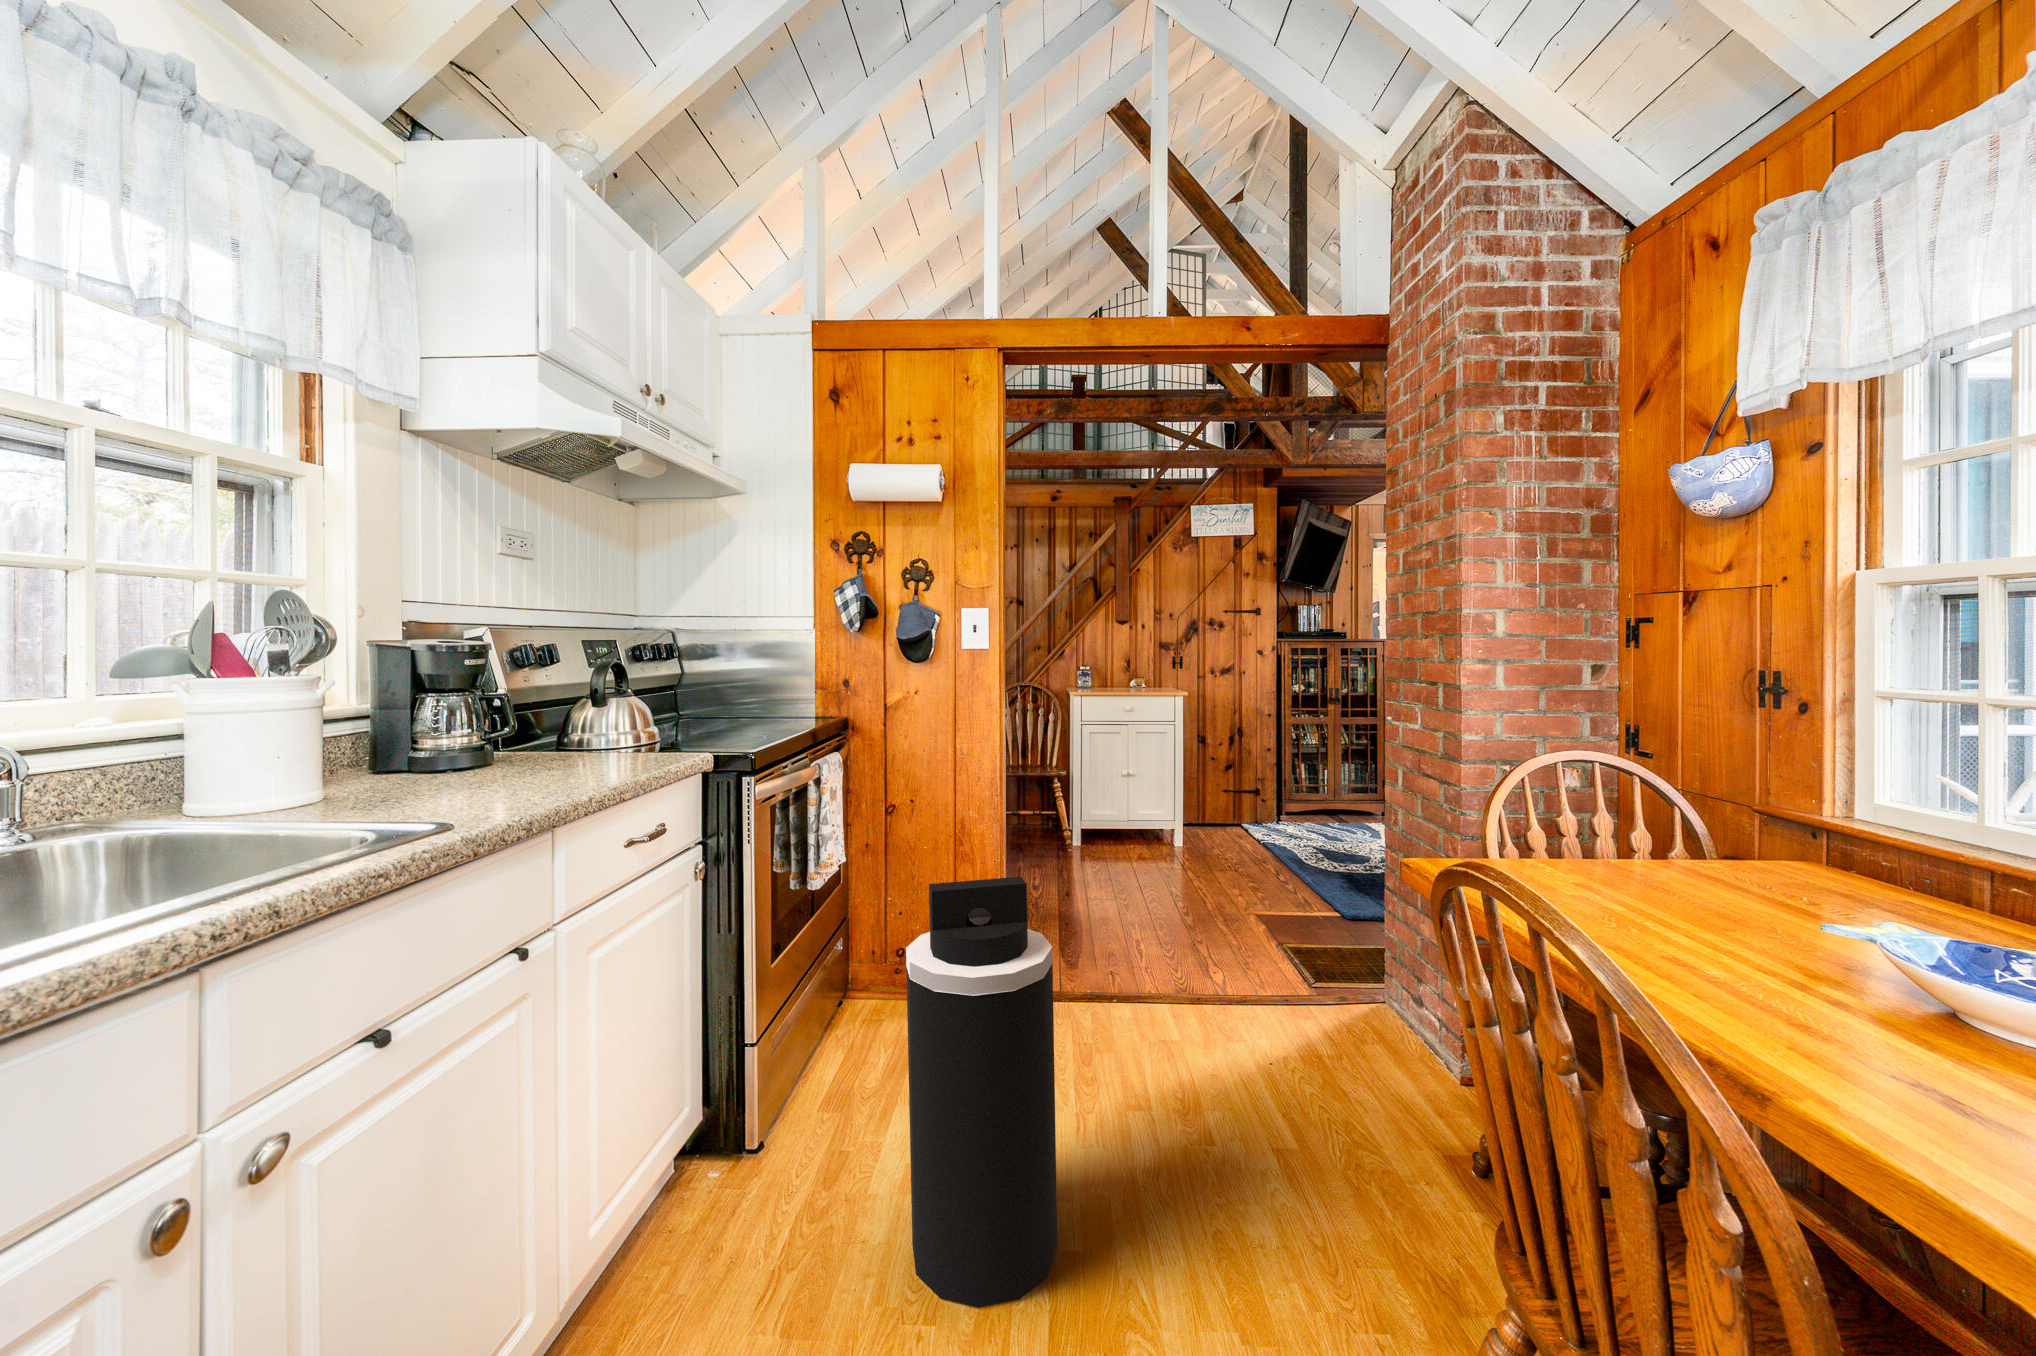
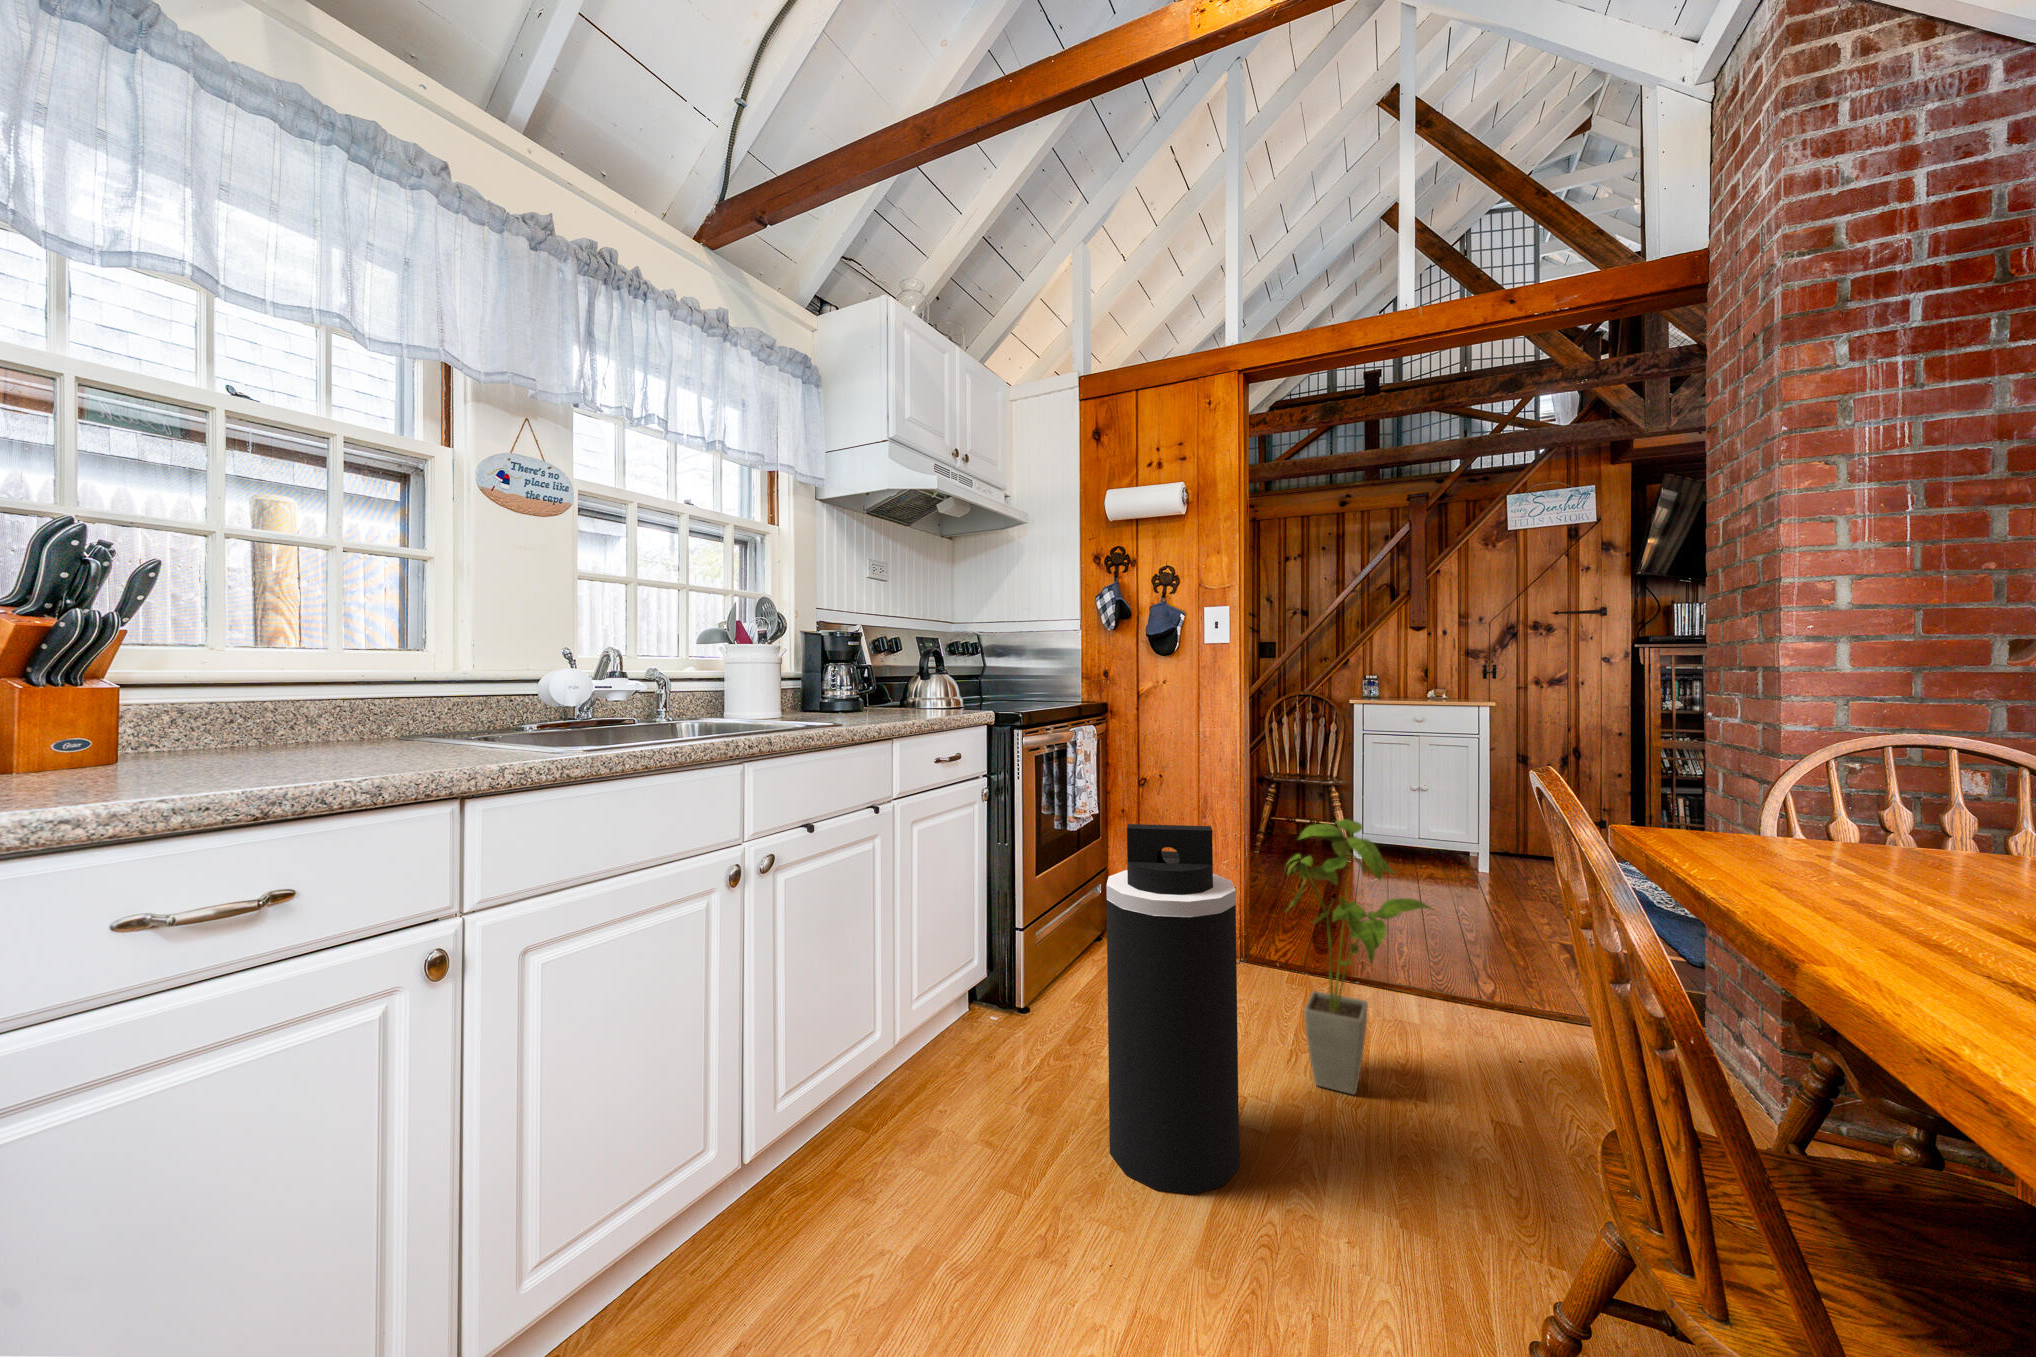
house plant: none [1067,844,1211,1122] -> present [1286,819,1437,1094]

